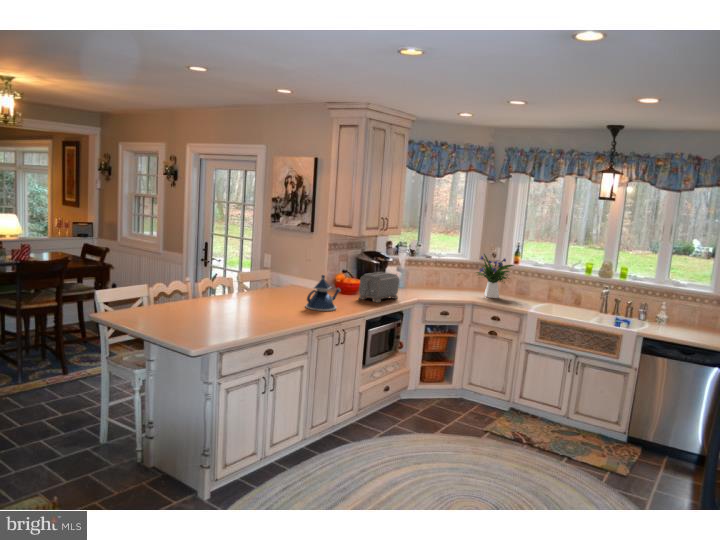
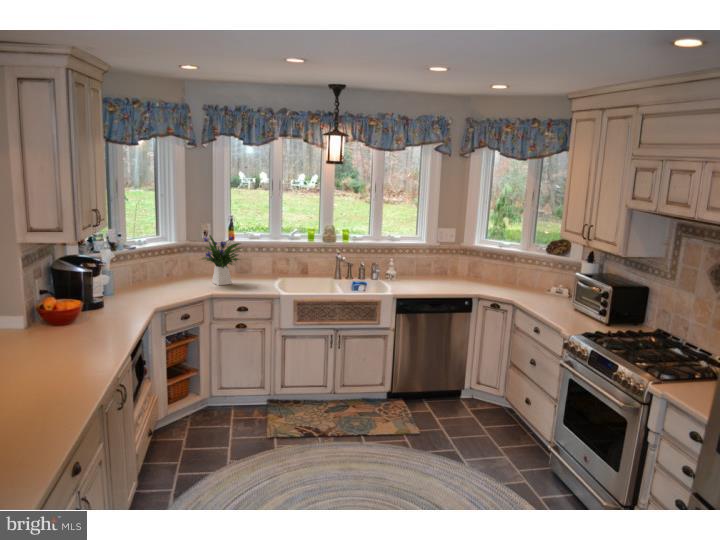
toaster: present [359,272,399,303] -> none [83,279,132,322]
teapot: present [306,275,341,311] -> none [33,301,83,355]

